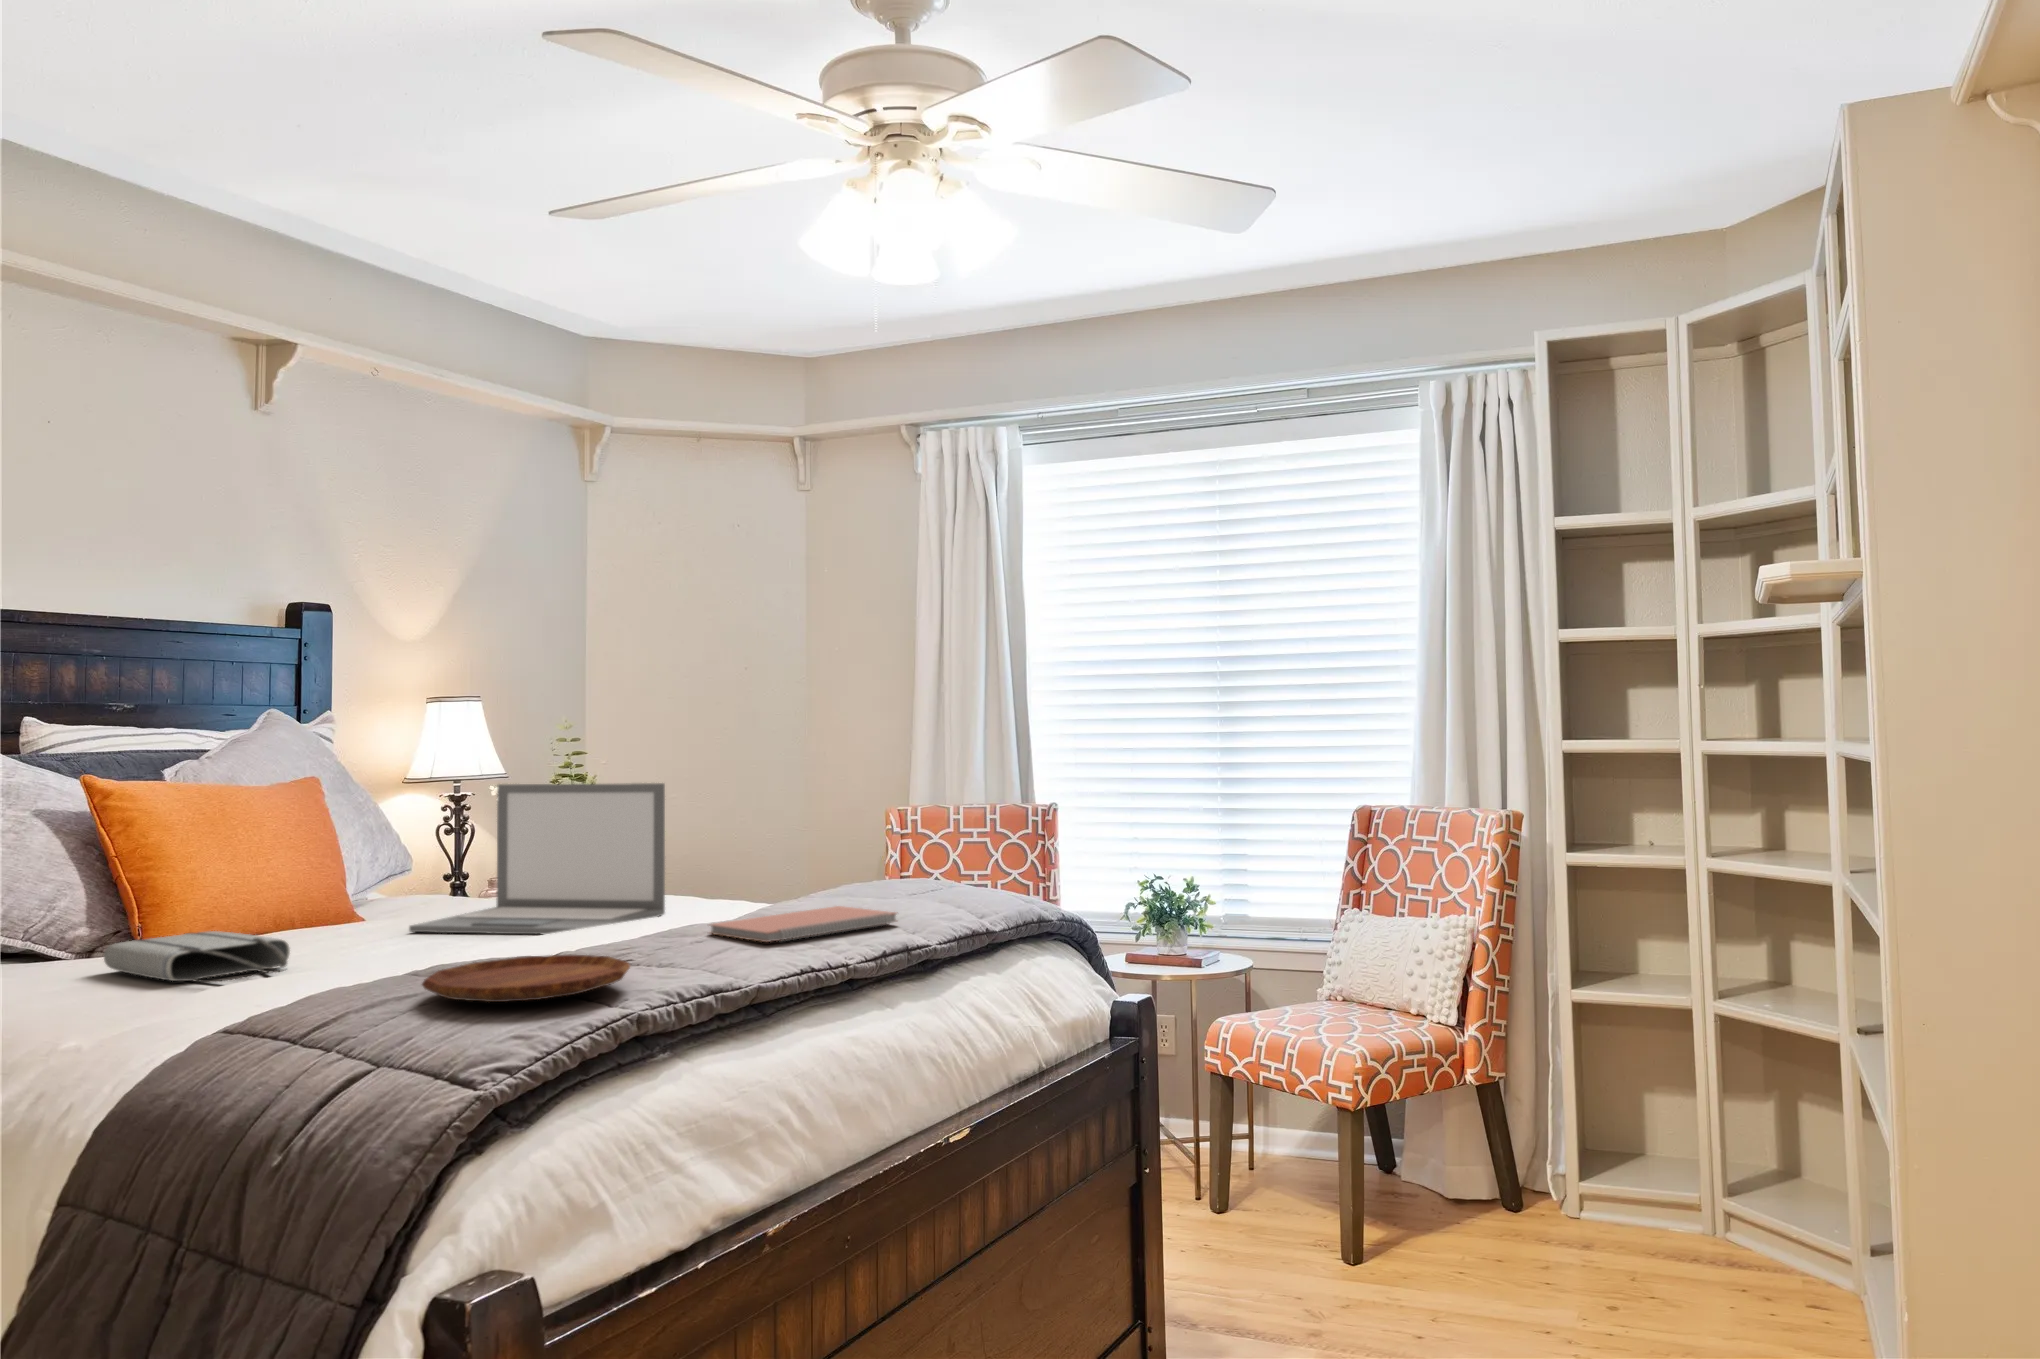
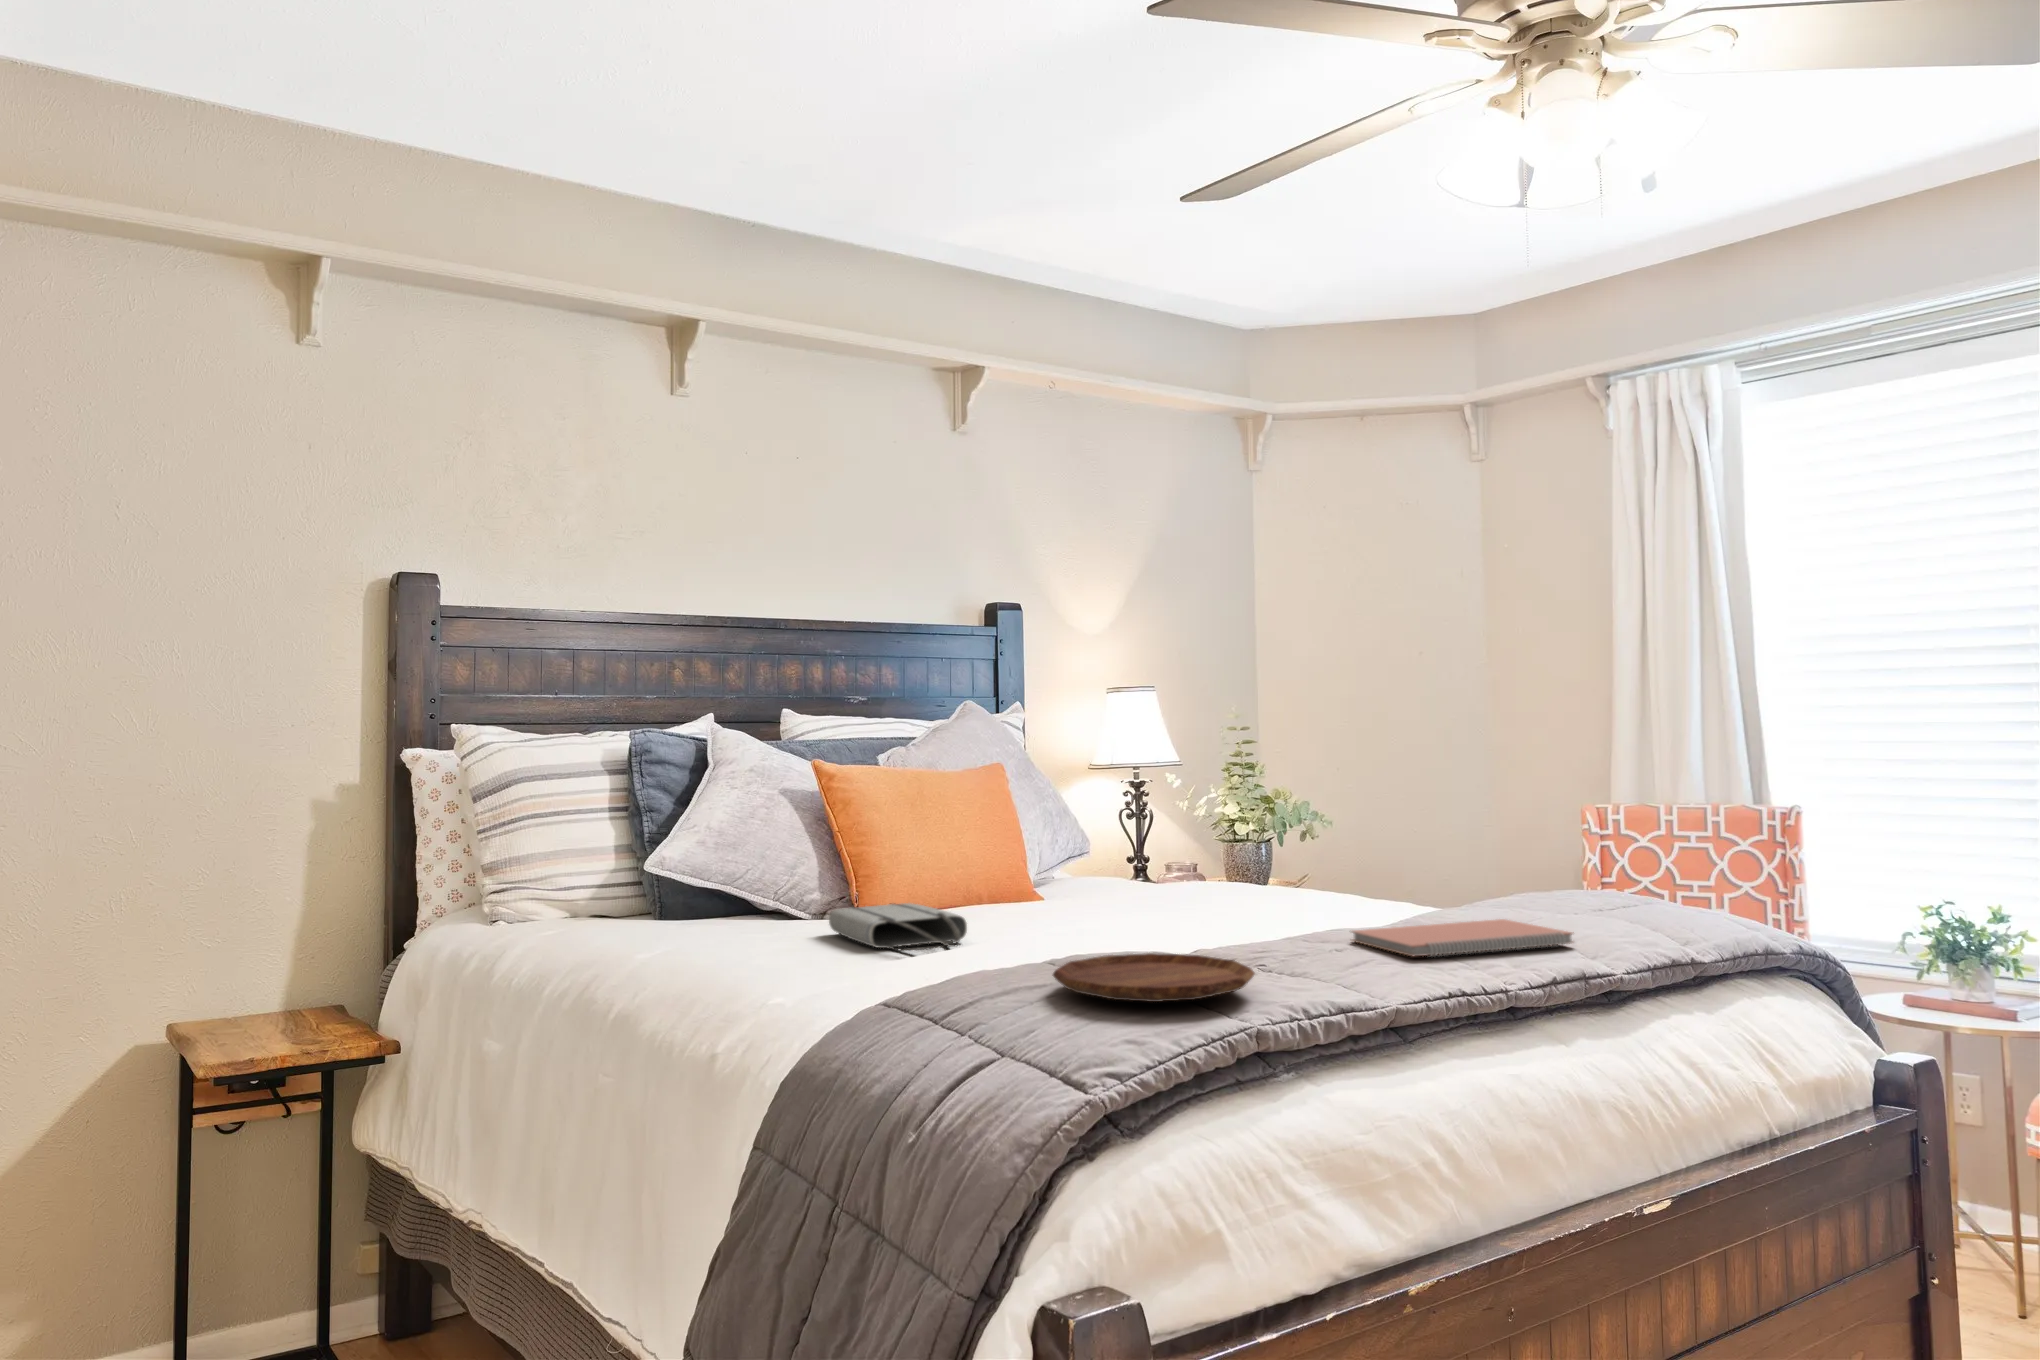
laptop: present [409,783,665,935] -> none [1076,773,1319,931]

